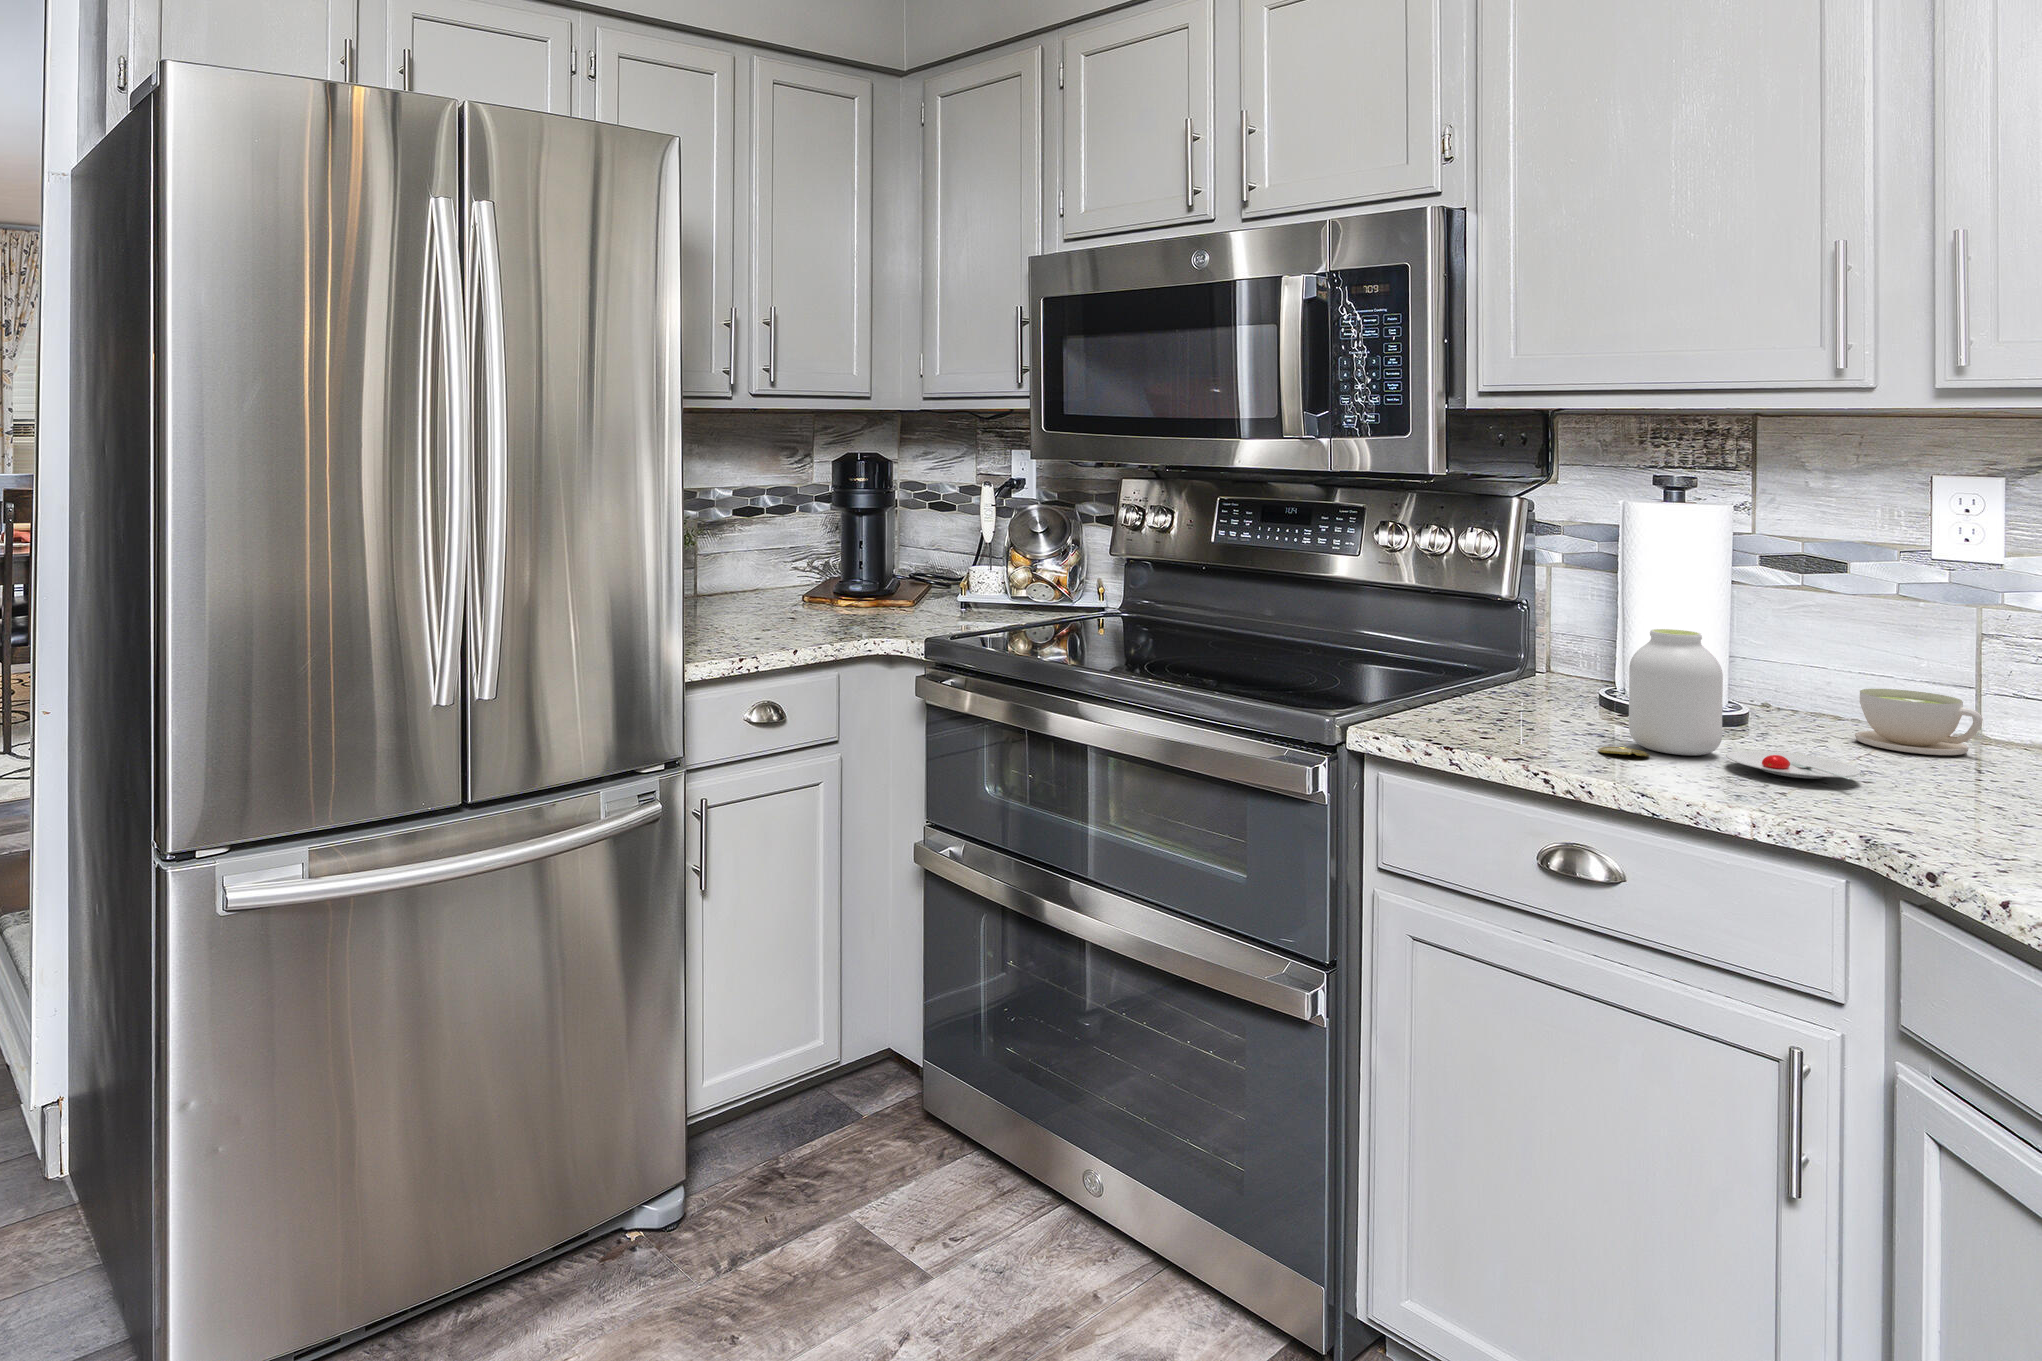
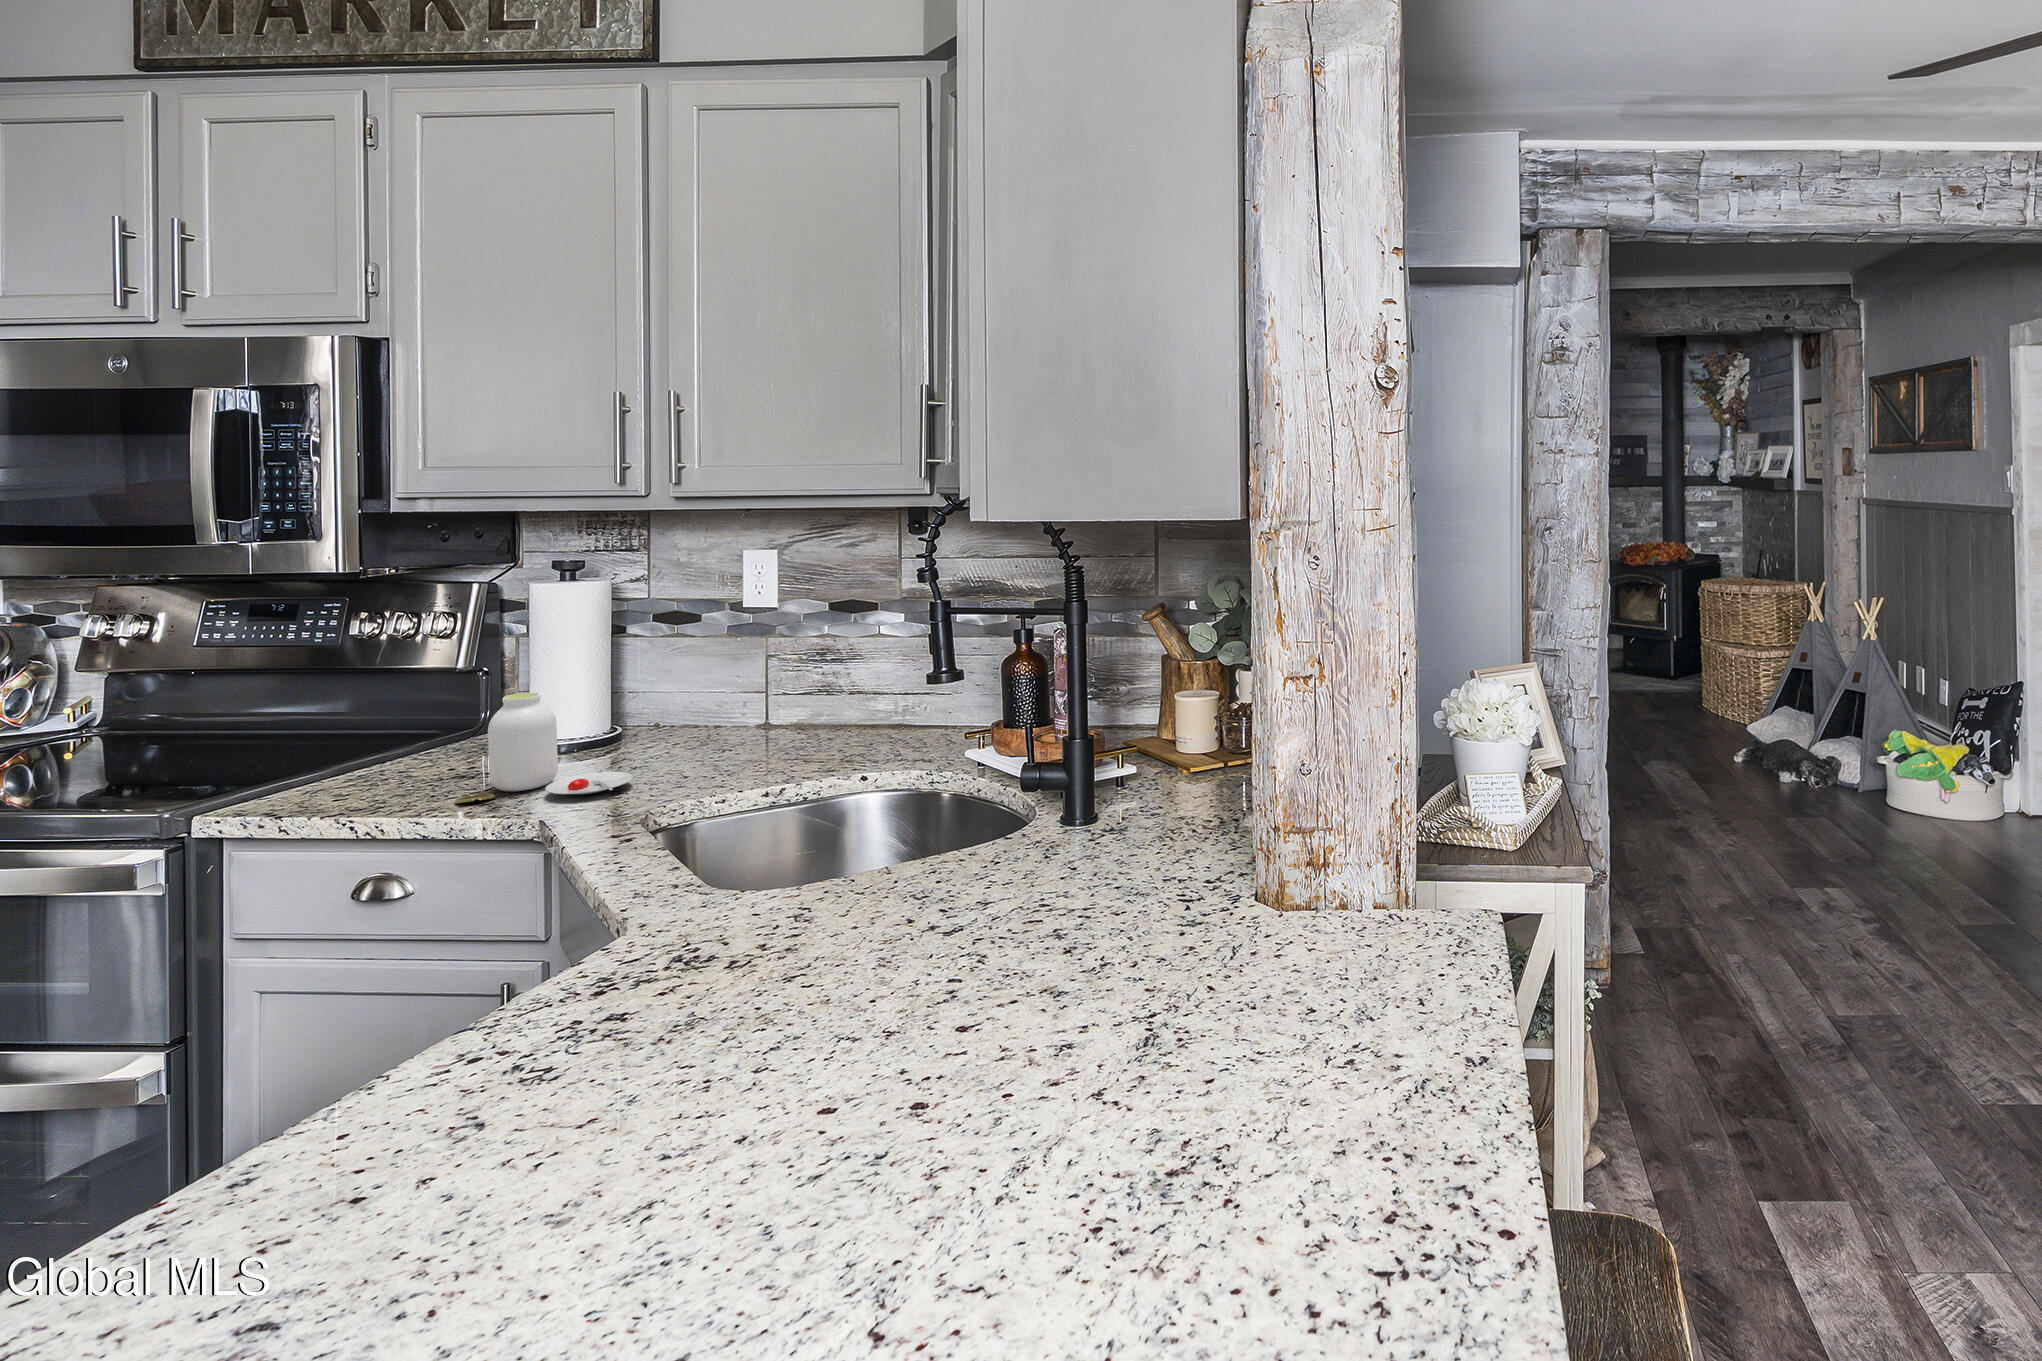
coffee cup: present [1855,689,1983,755] -> none [680,703,748,750]

